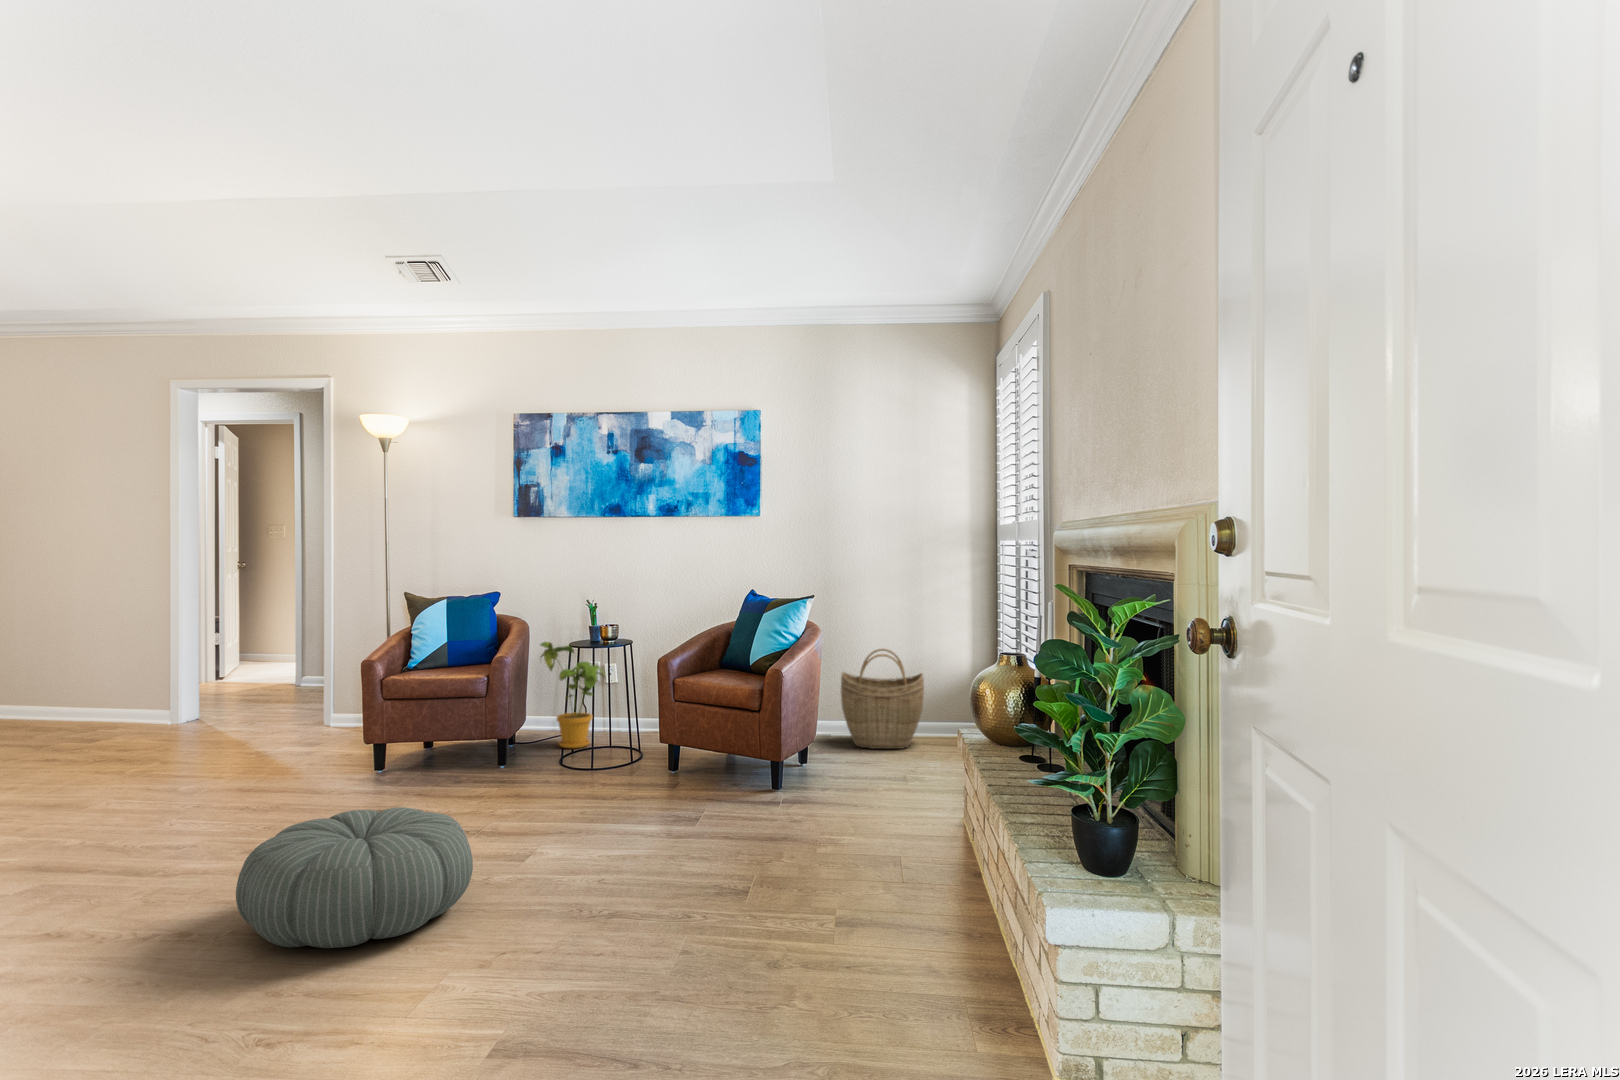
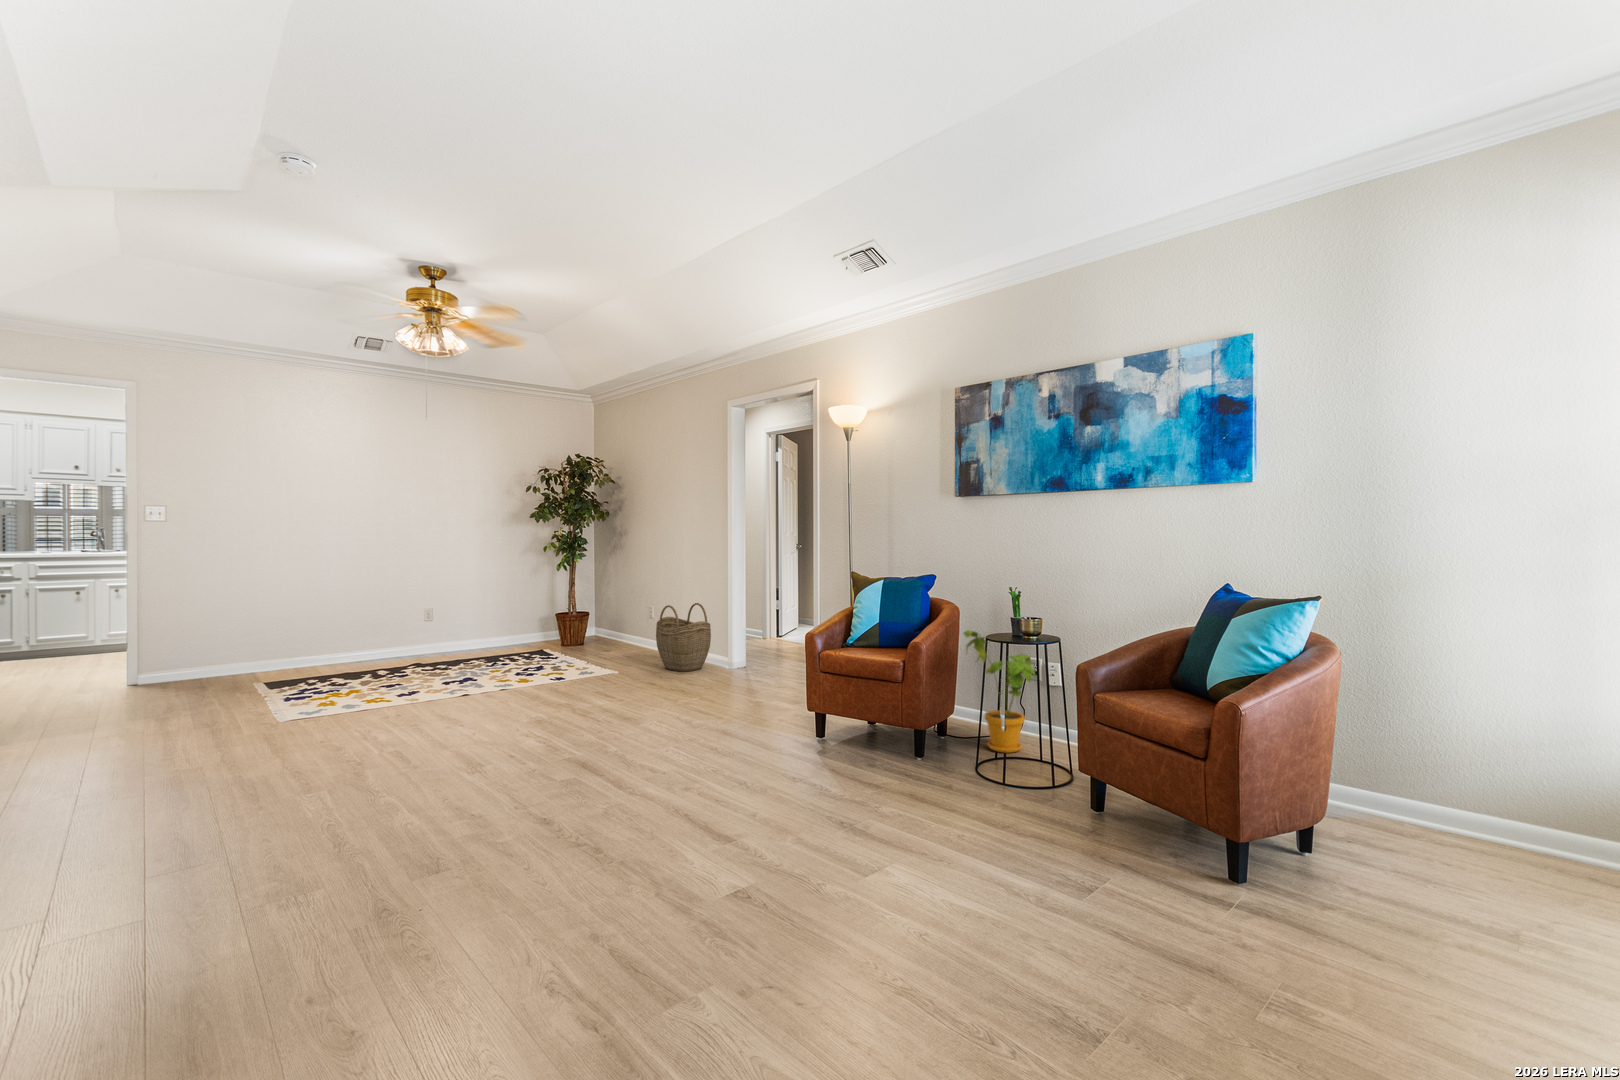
woven basket: present [841,649,924,749] -> present [656,603,711,672]
pouf: present [236,807,473,948] -> none [485,812,730,995]

